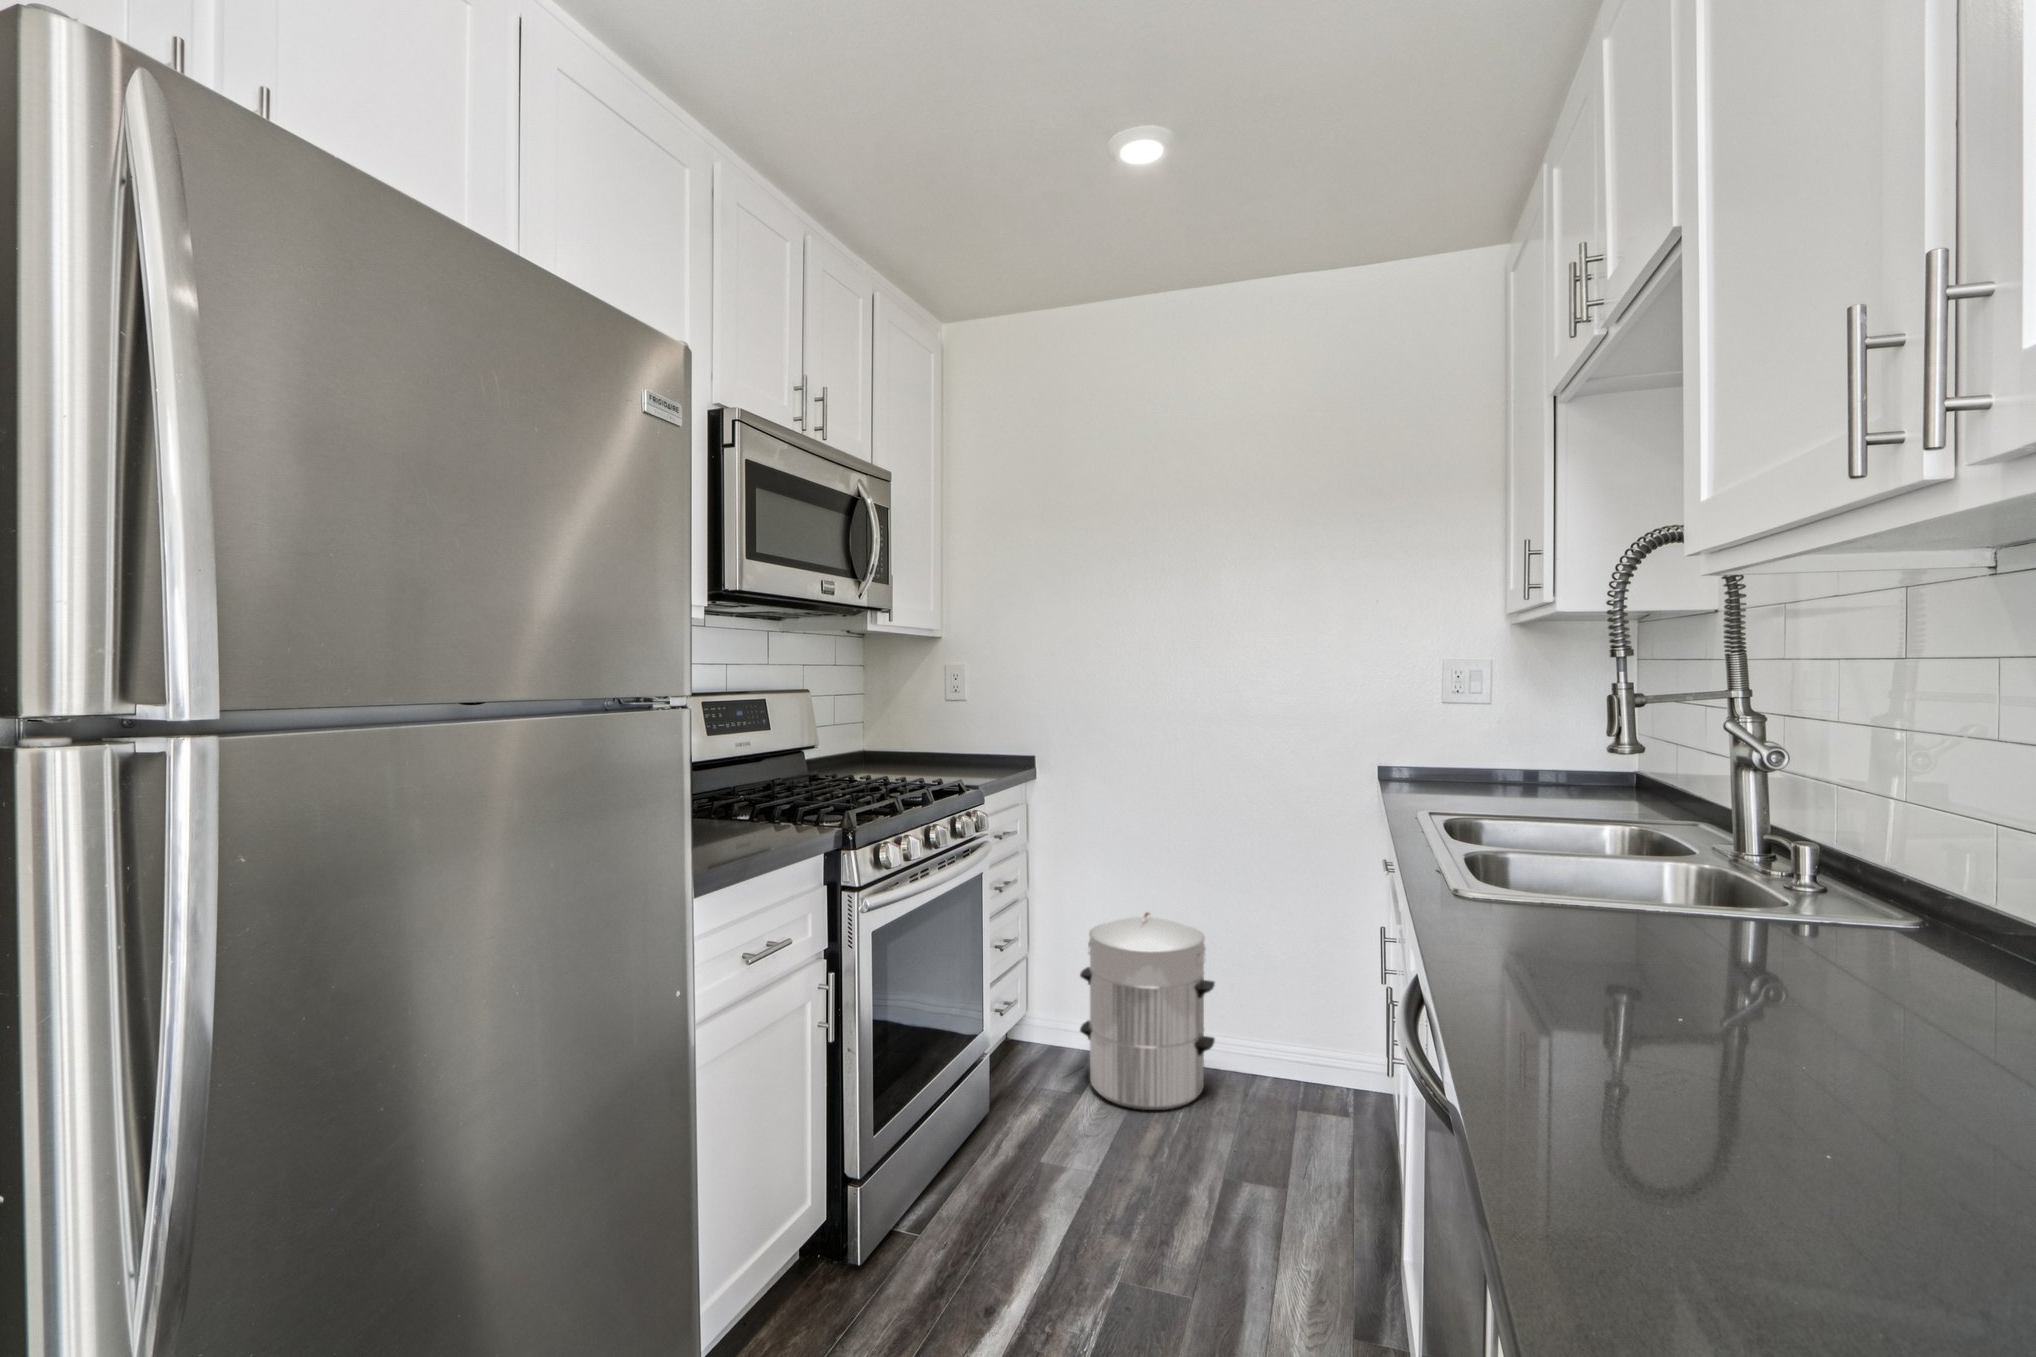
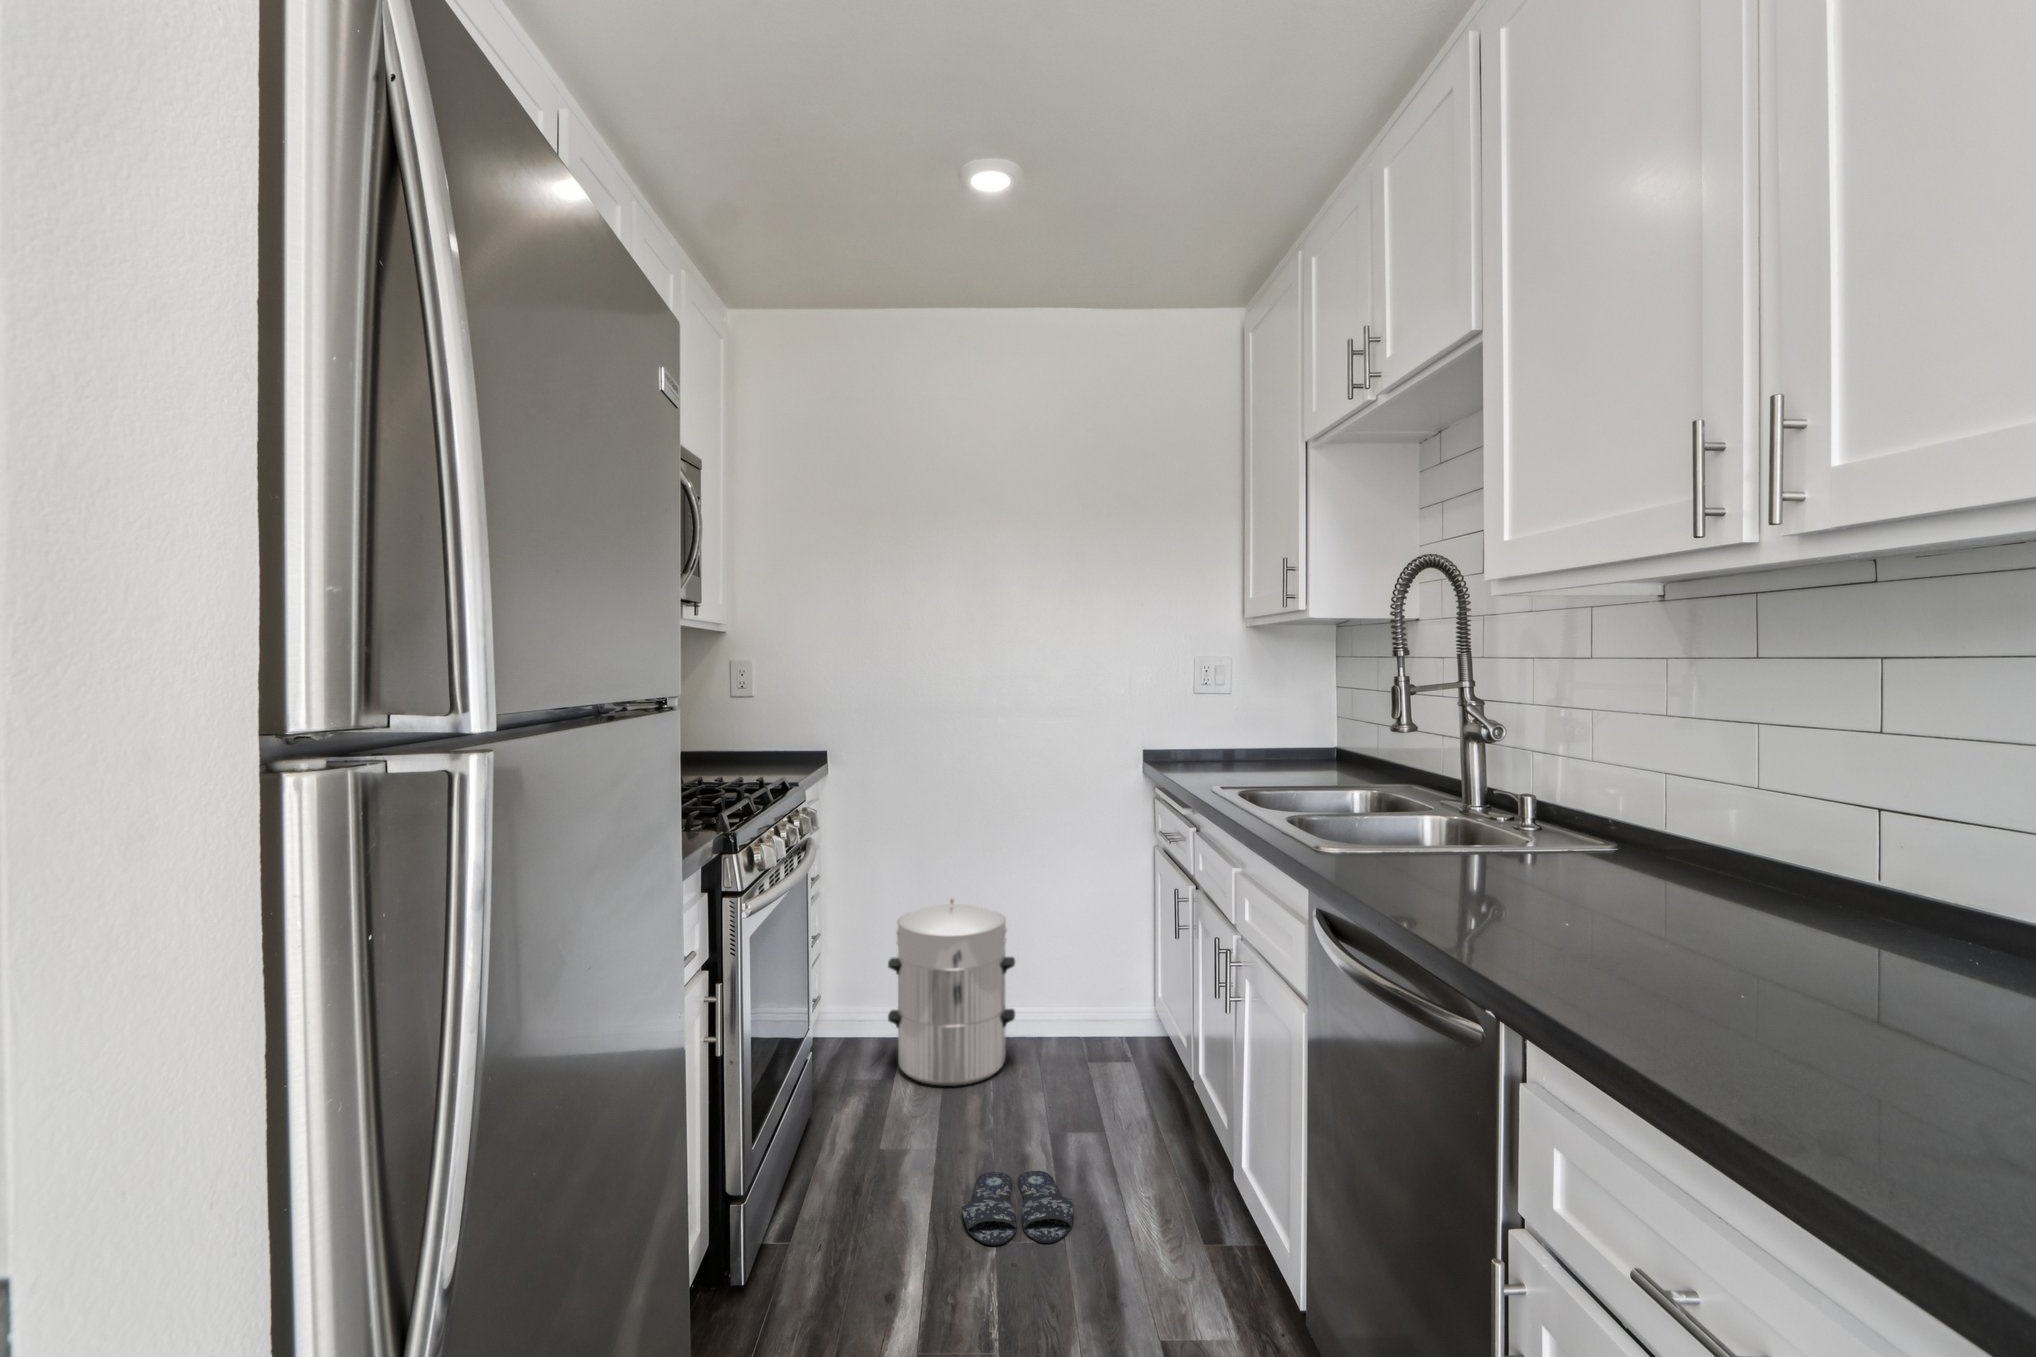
slippers: none [1089,1208,1214,1299] -> present [962,1171,1073,1245]

